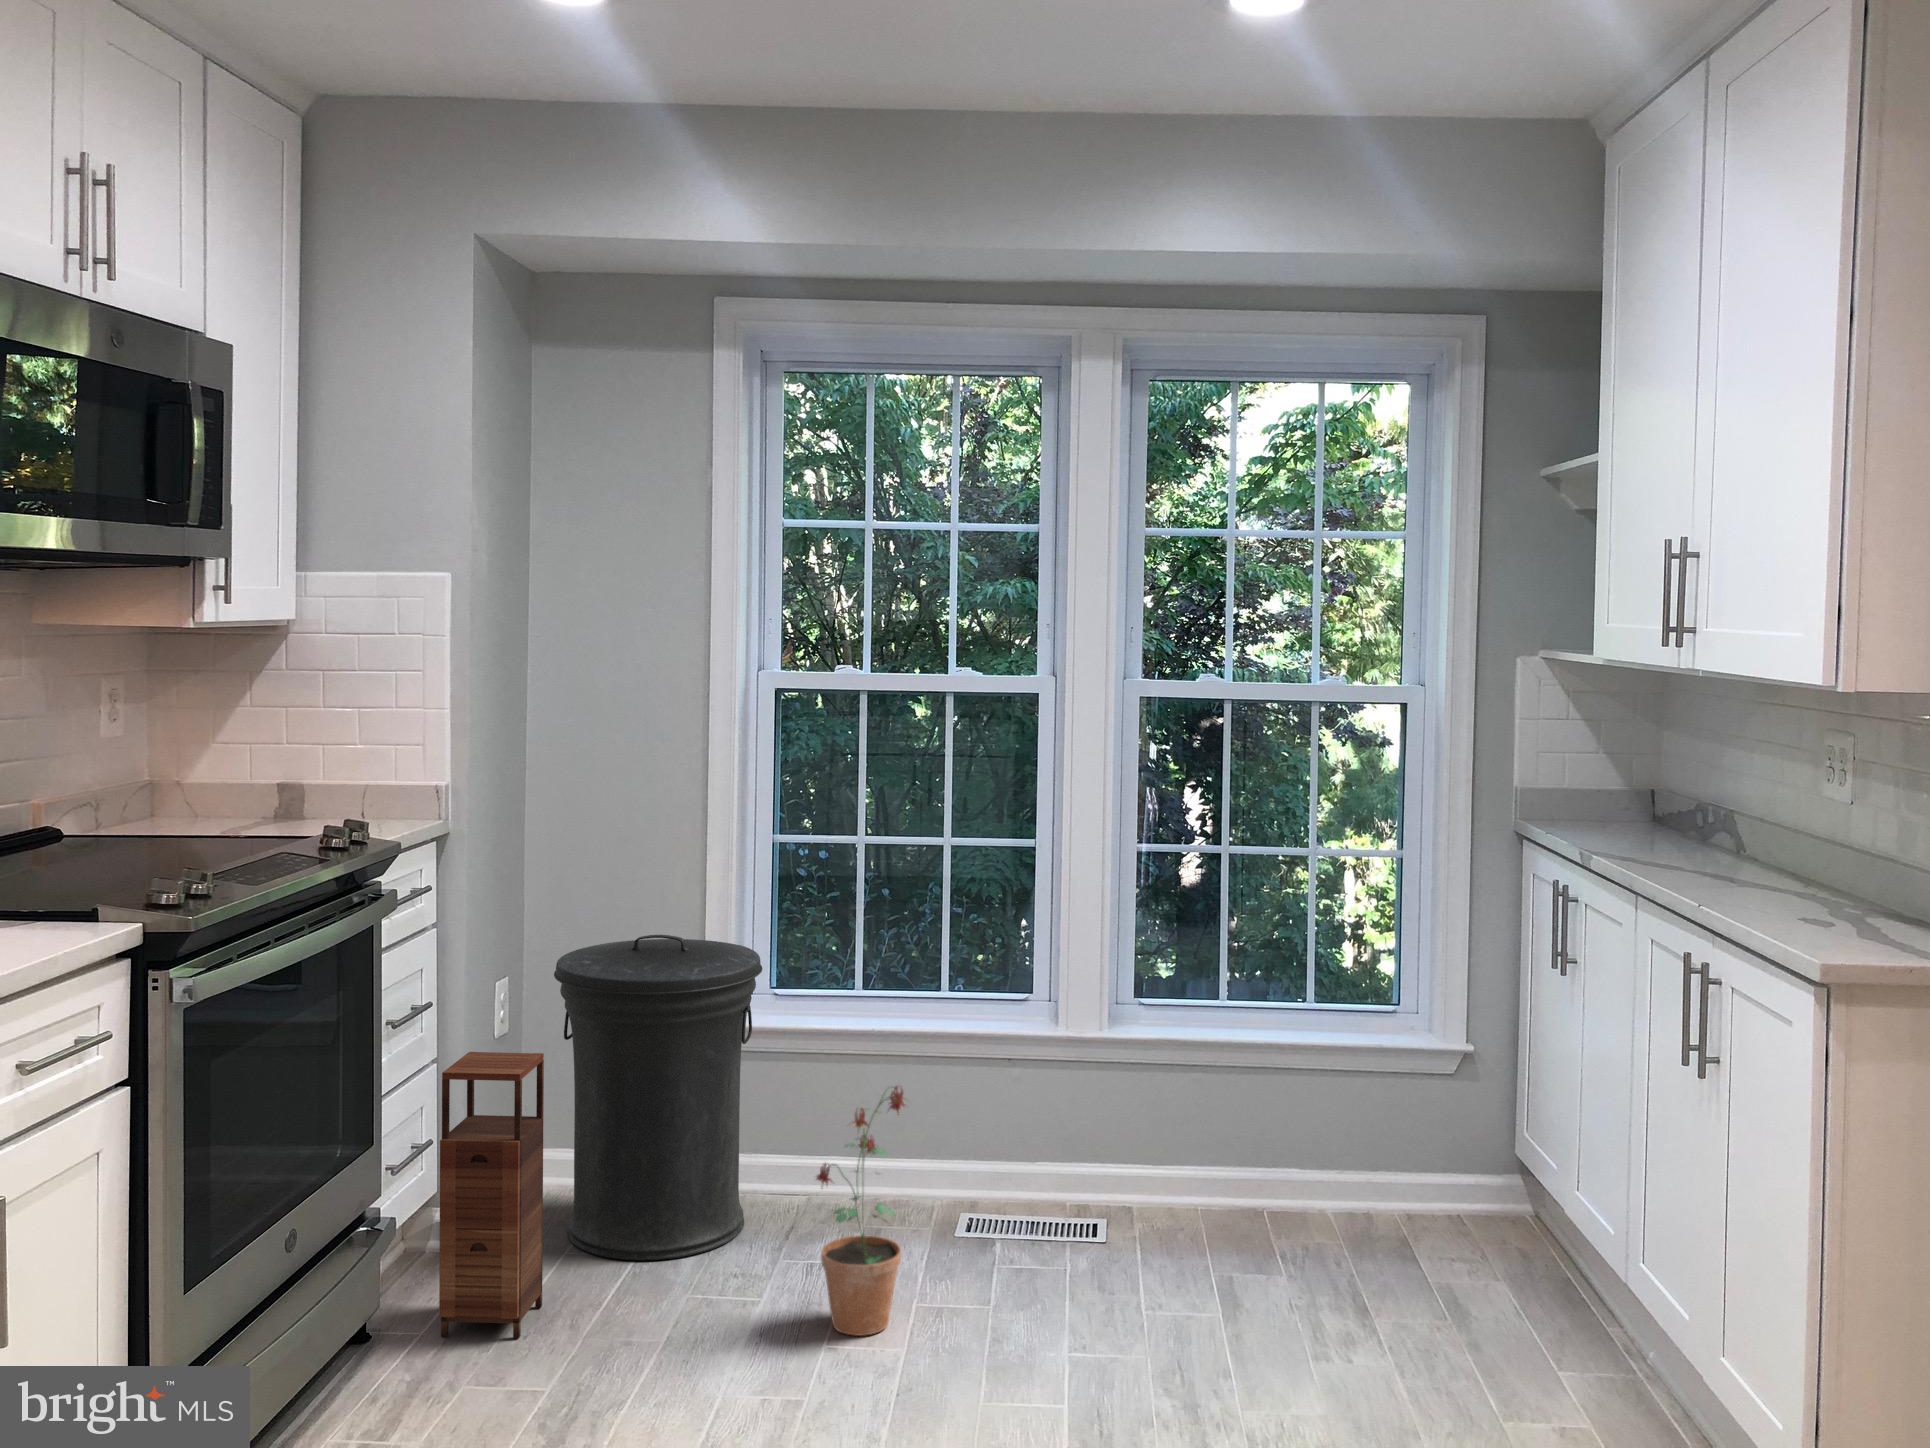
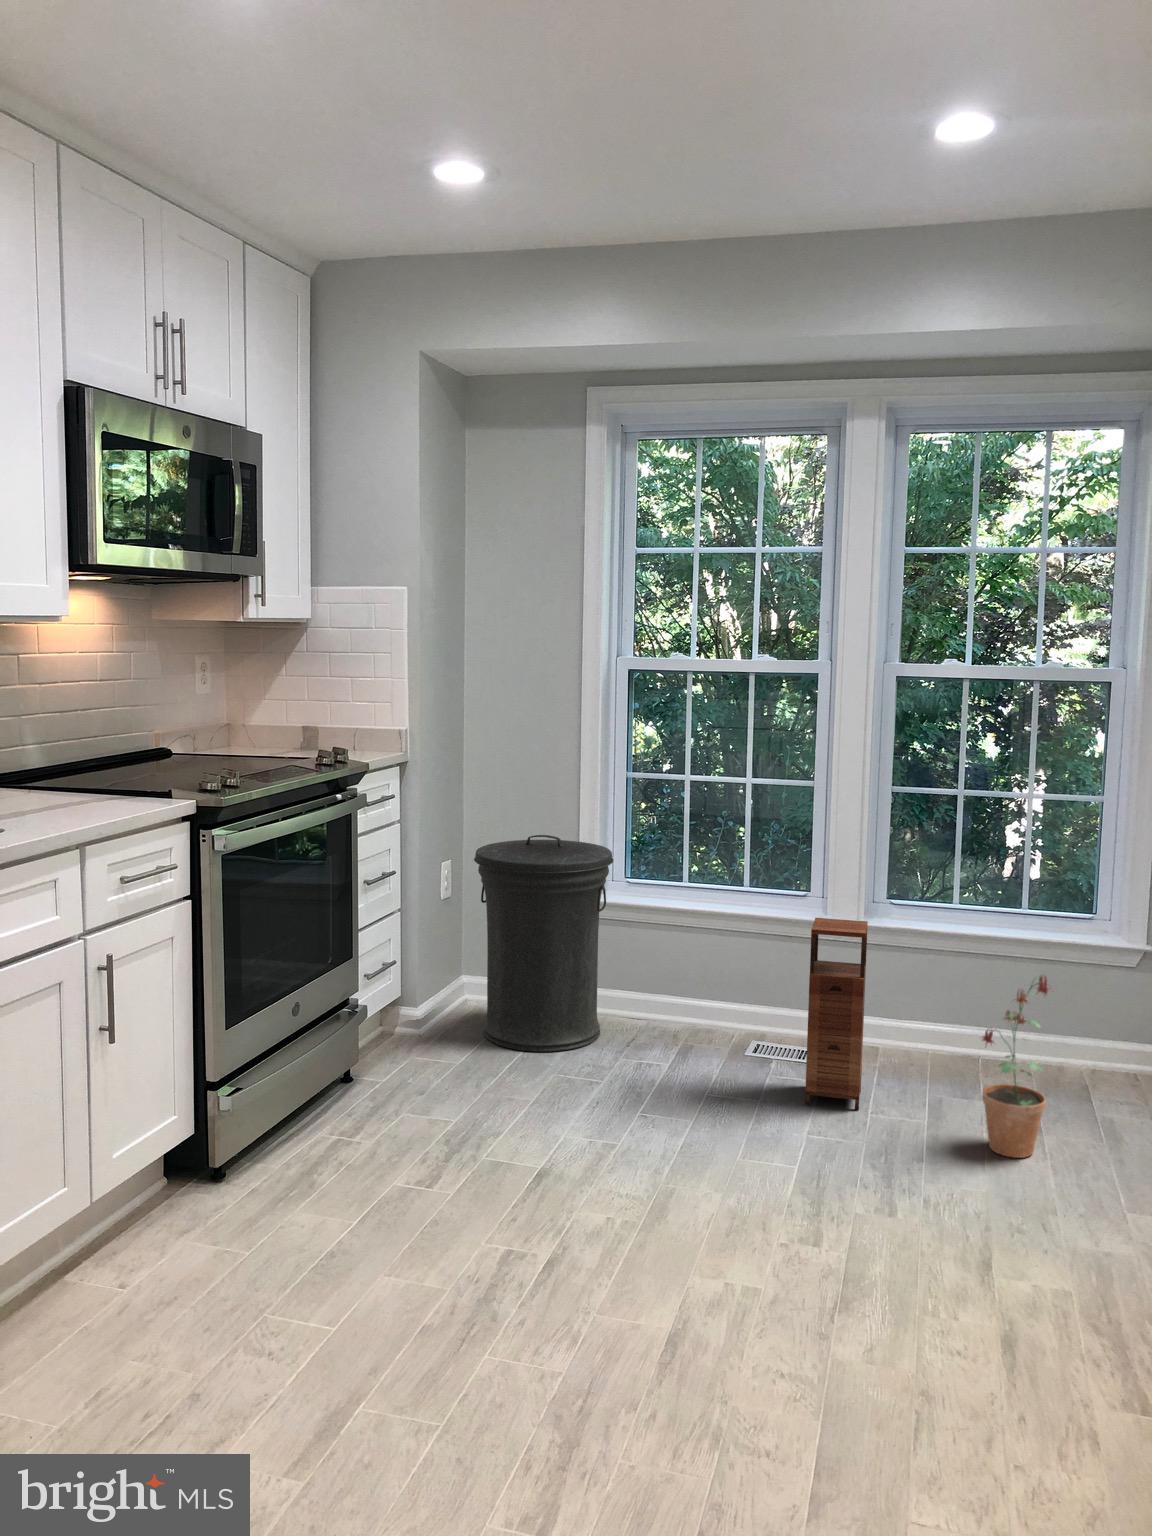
storage cabinet: present [439,1052,544,1338] -> present [805,918,868,1110]
potted plant: present [816,1086,905,1336] -> present [982,975,1048,1158]

